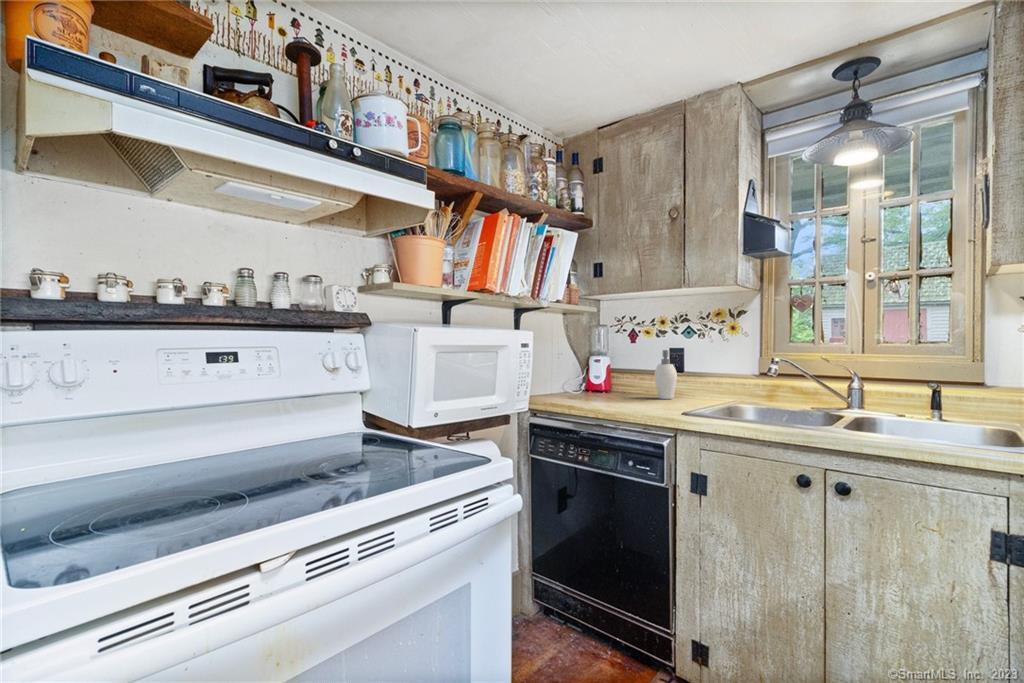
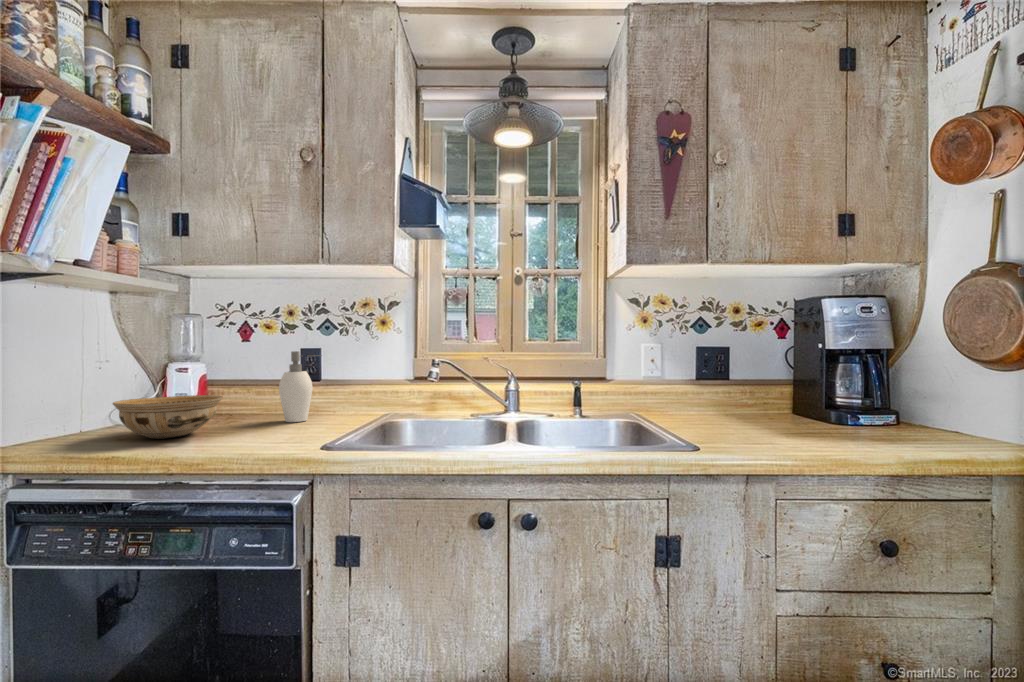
ceramic bowl: none [567,376,621,400] -> present [113,395,223,439]

